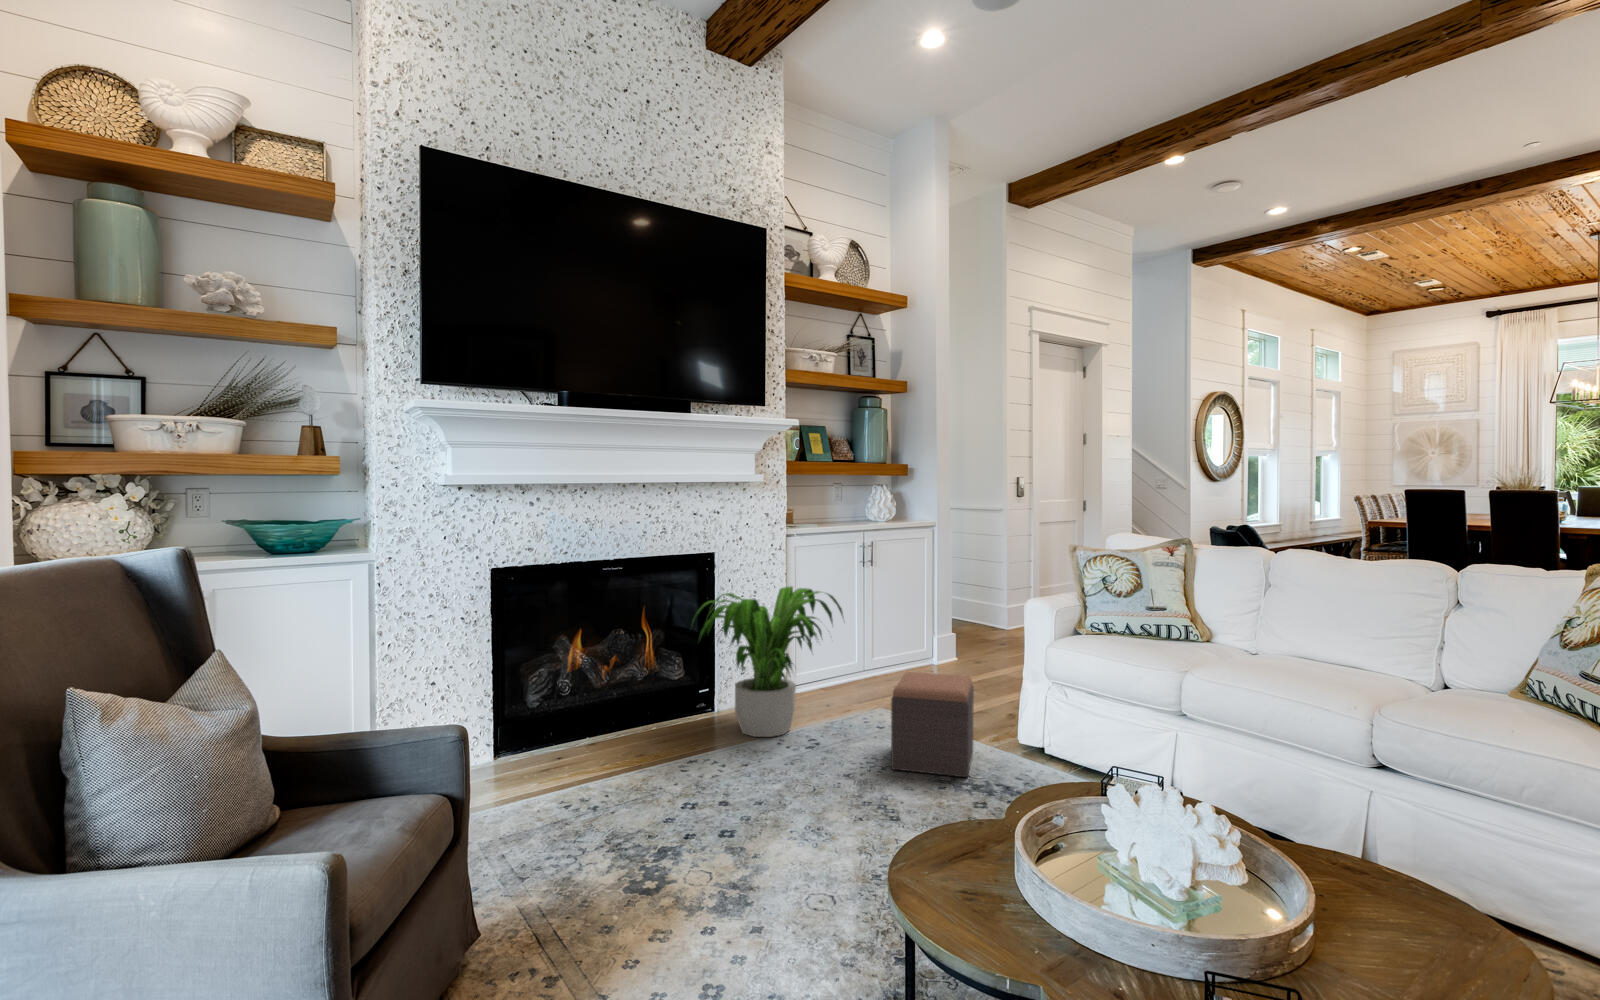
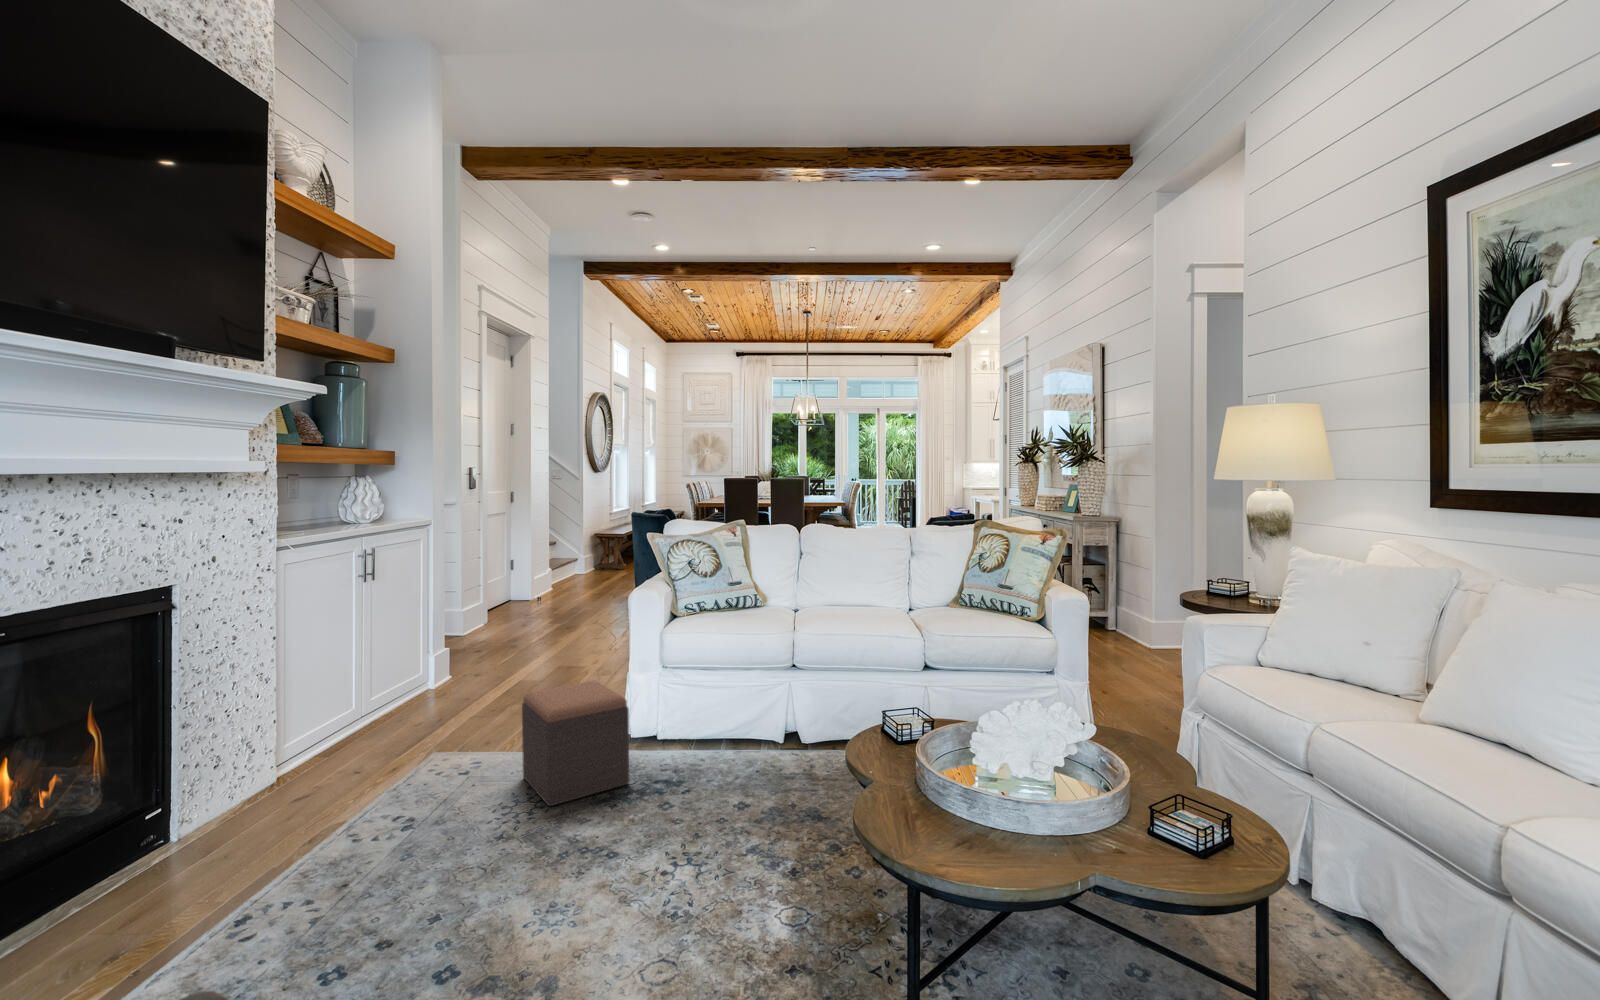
potted plant: present [692,587,843,737] -> none [177,617,430,846]

